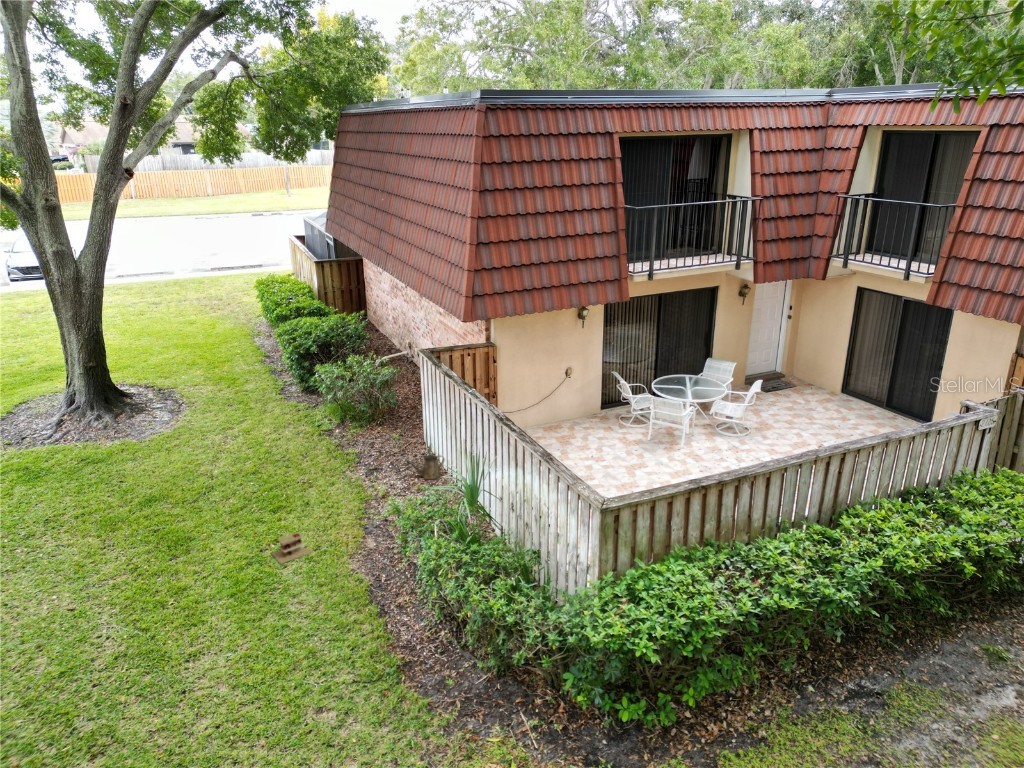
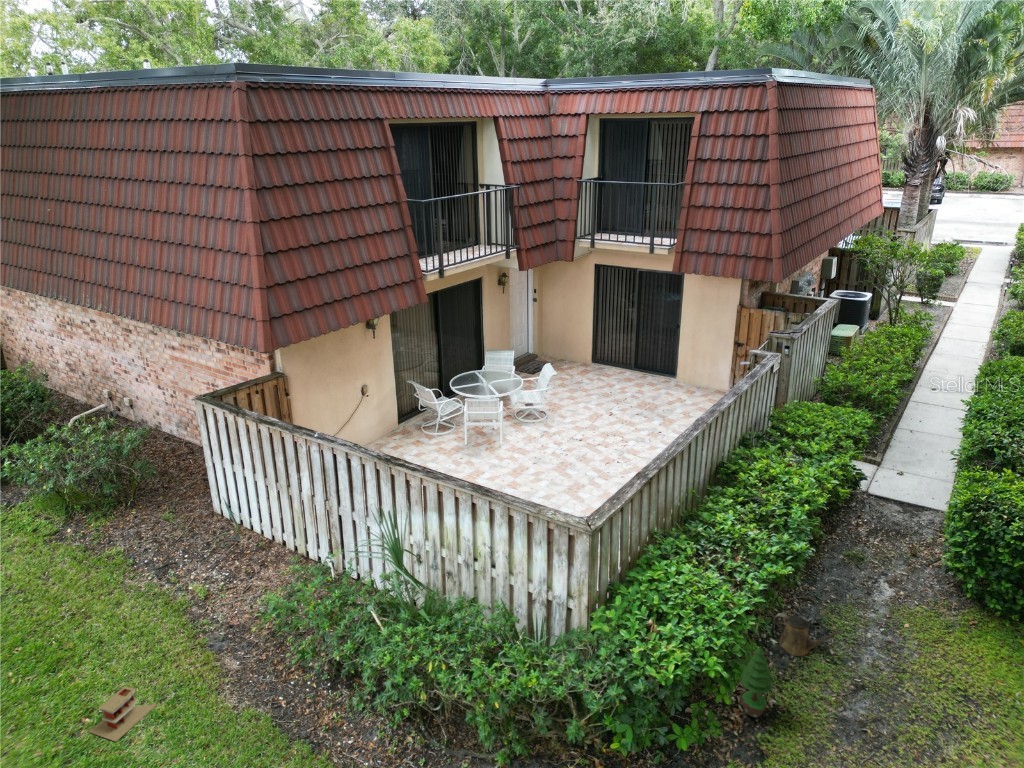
watering can: present [405,455,444,480] -> present [774,613,843,656]
potted tree: none [723,668,755,739] -> present [740,647,772,717]

